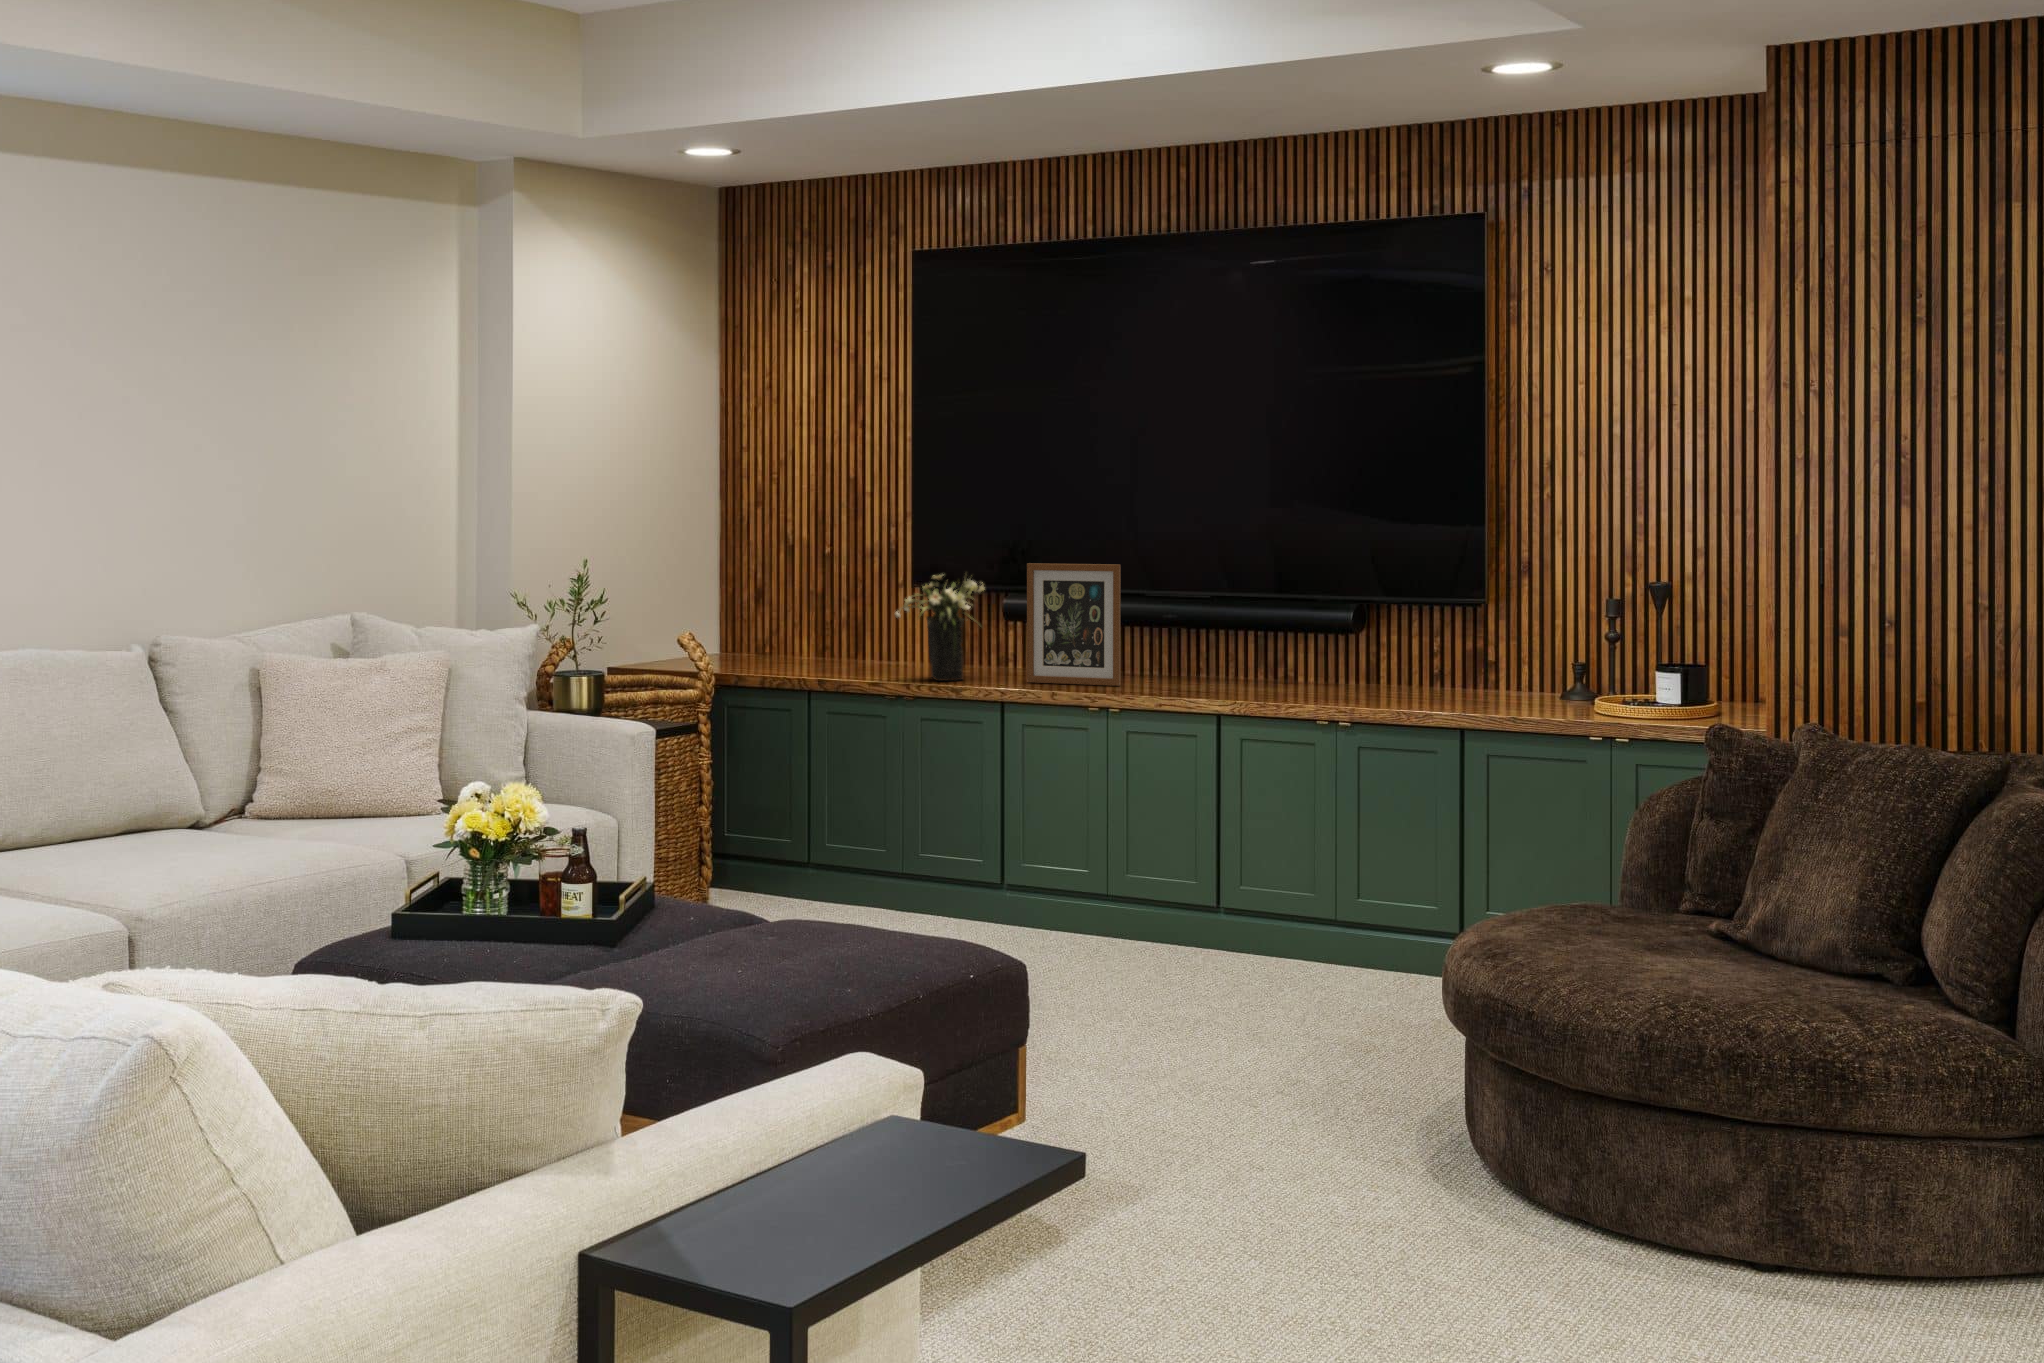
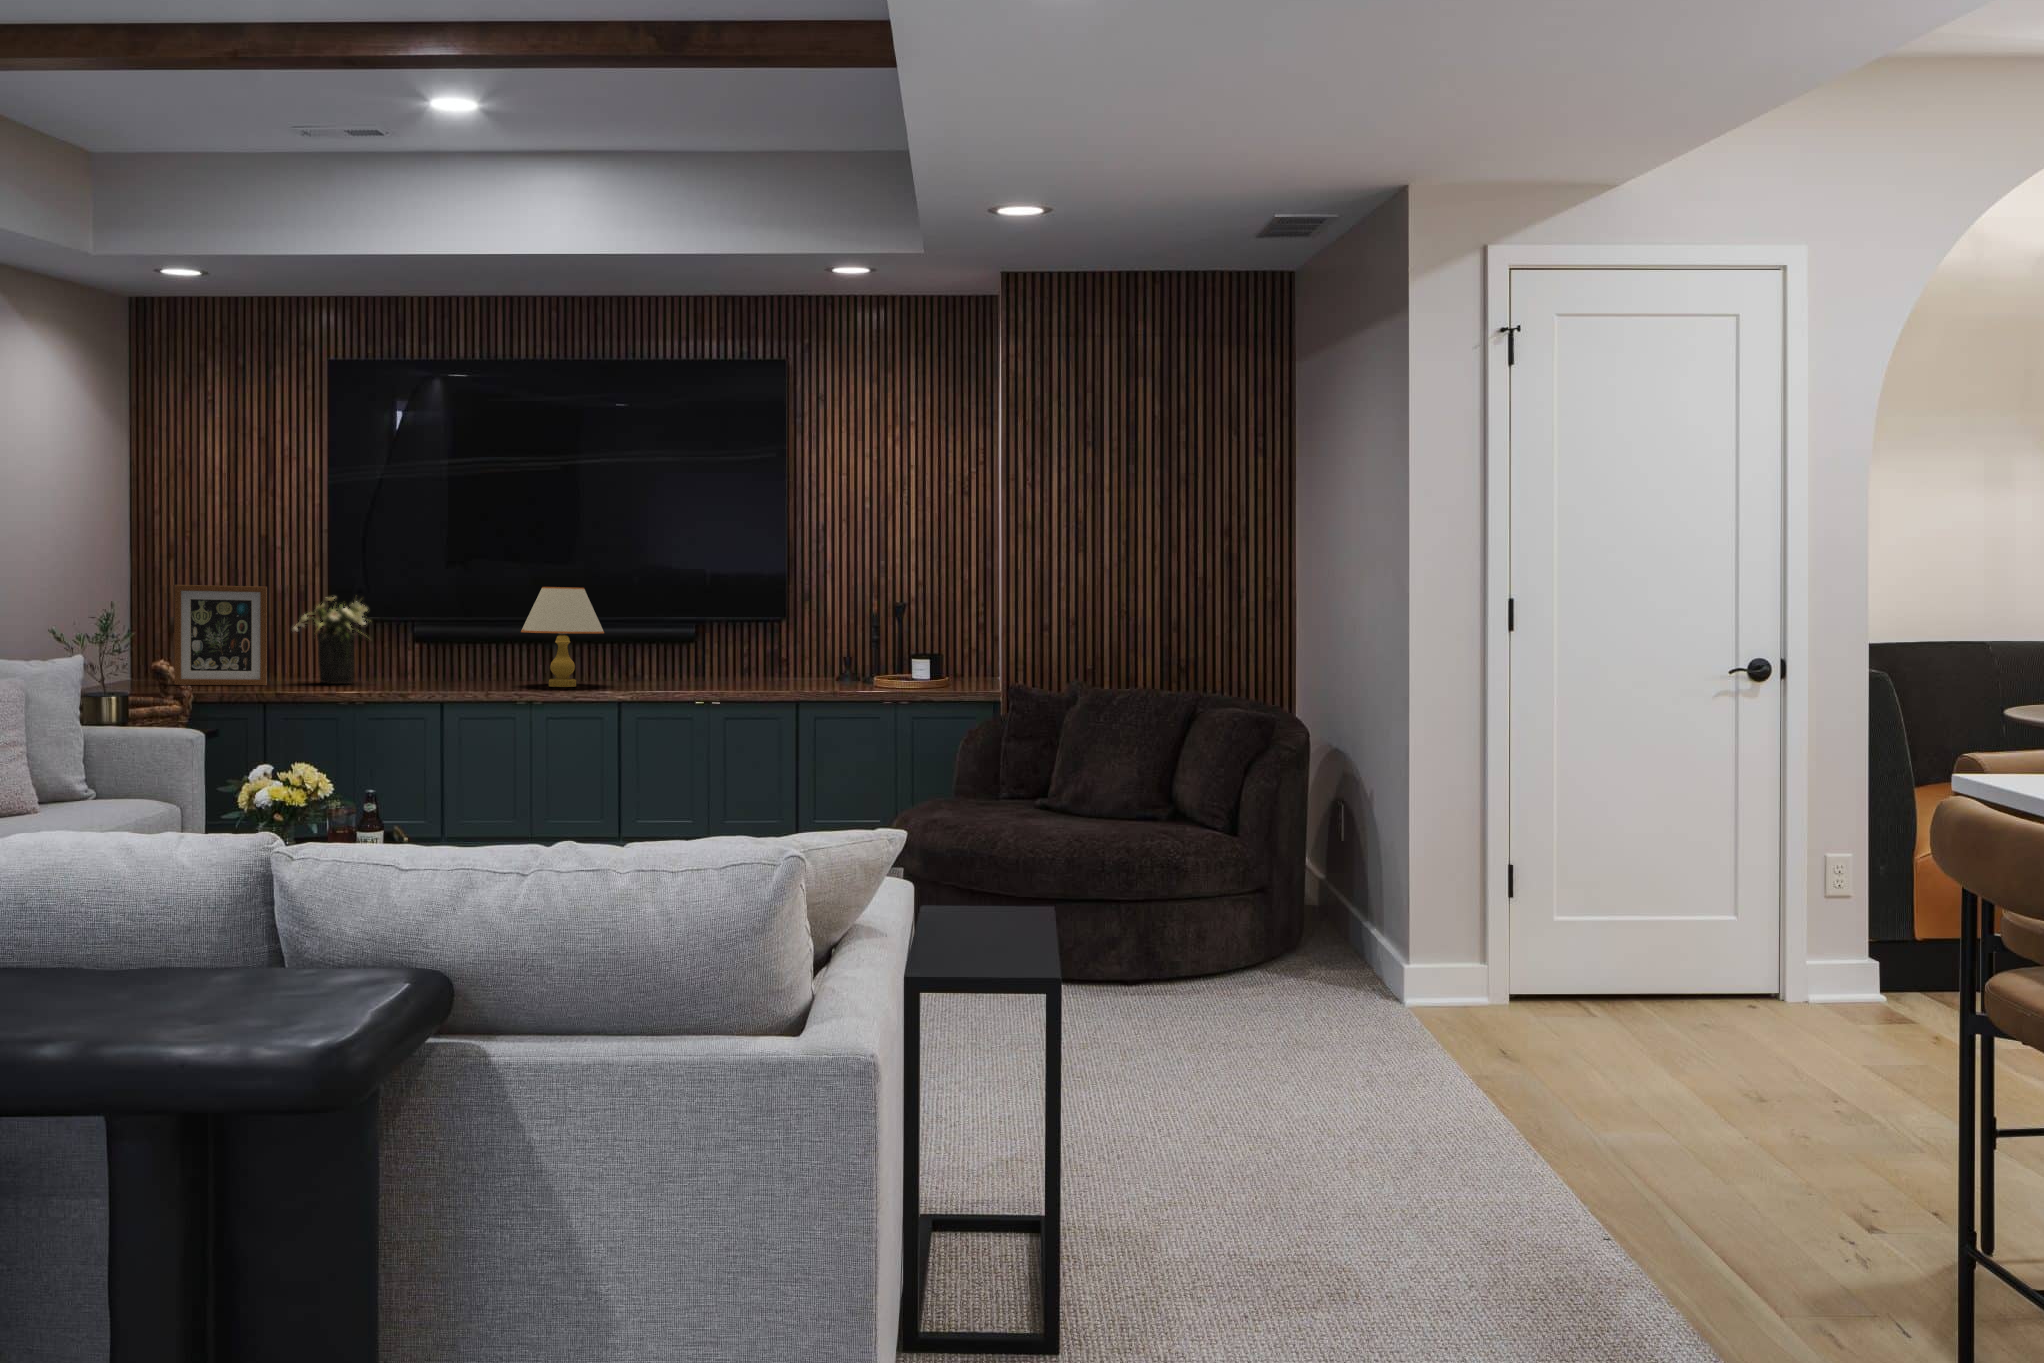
table lamp: none [1134,560,1239,694] -> present [521,587,604,687]
picture frame: present [1027,563,1121,686] -> present [174,585,267,685]

